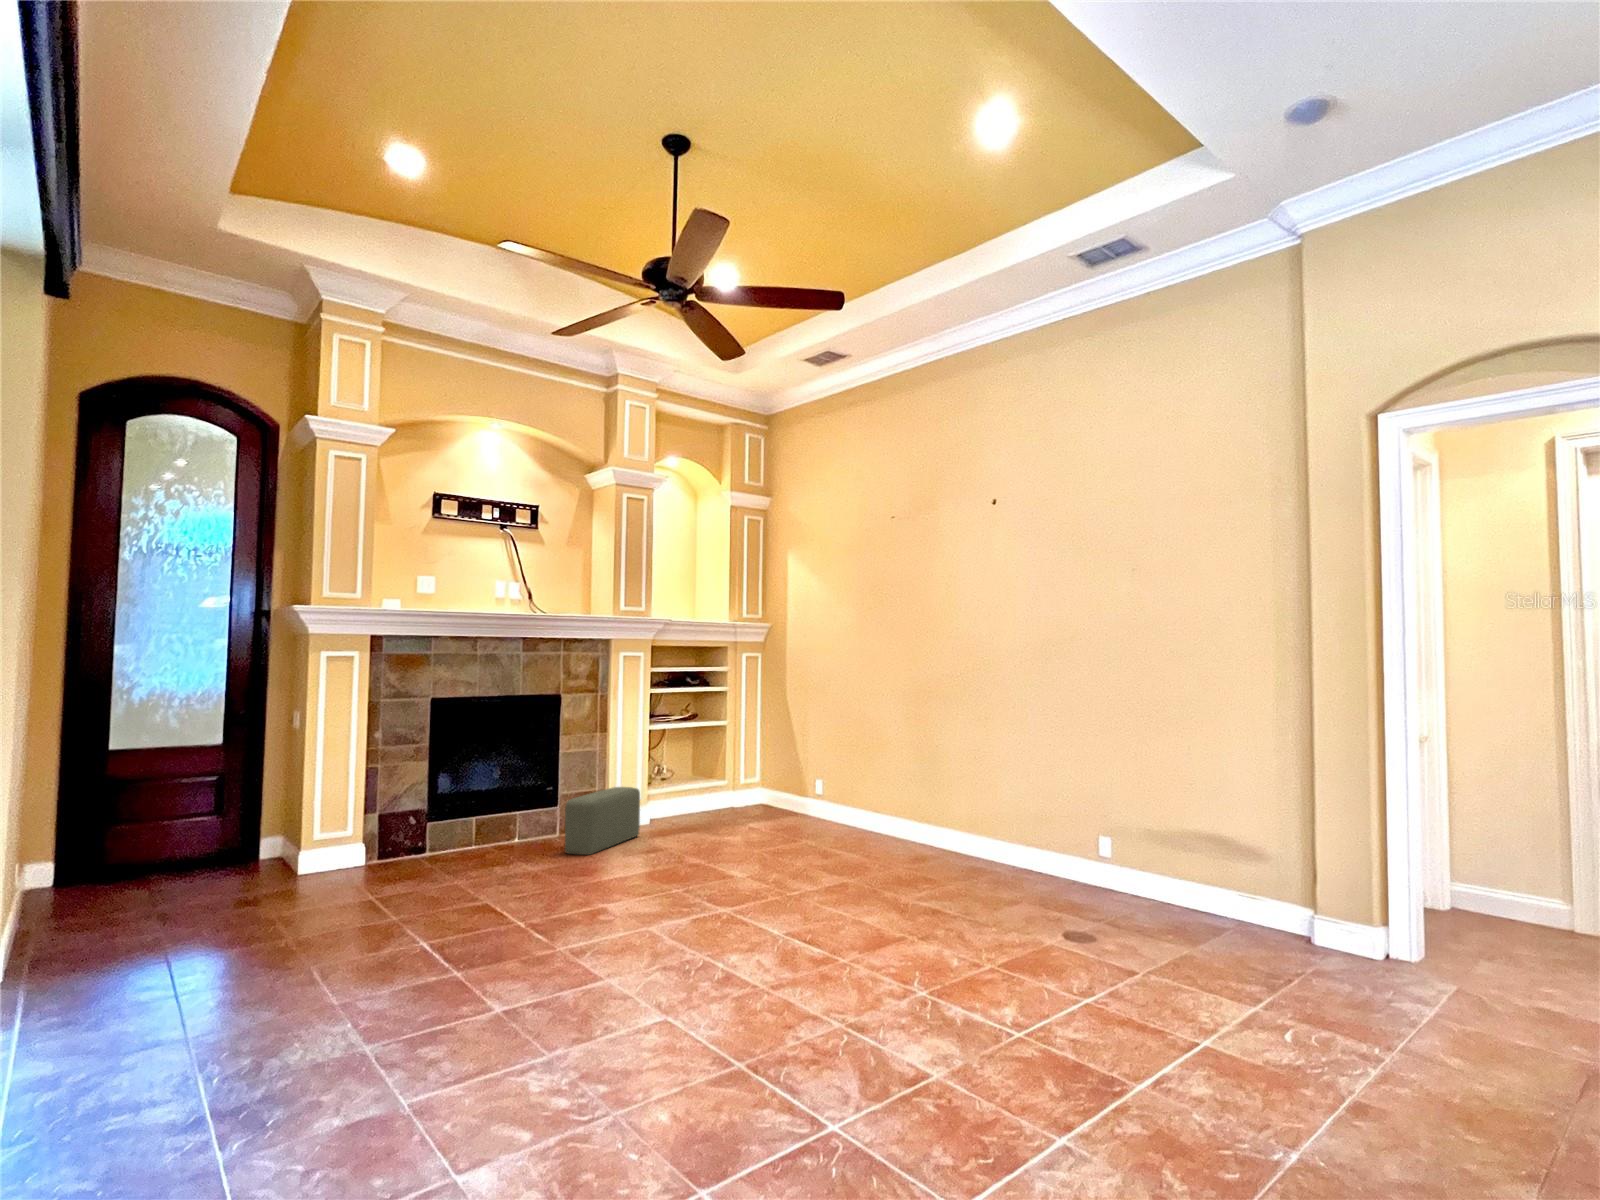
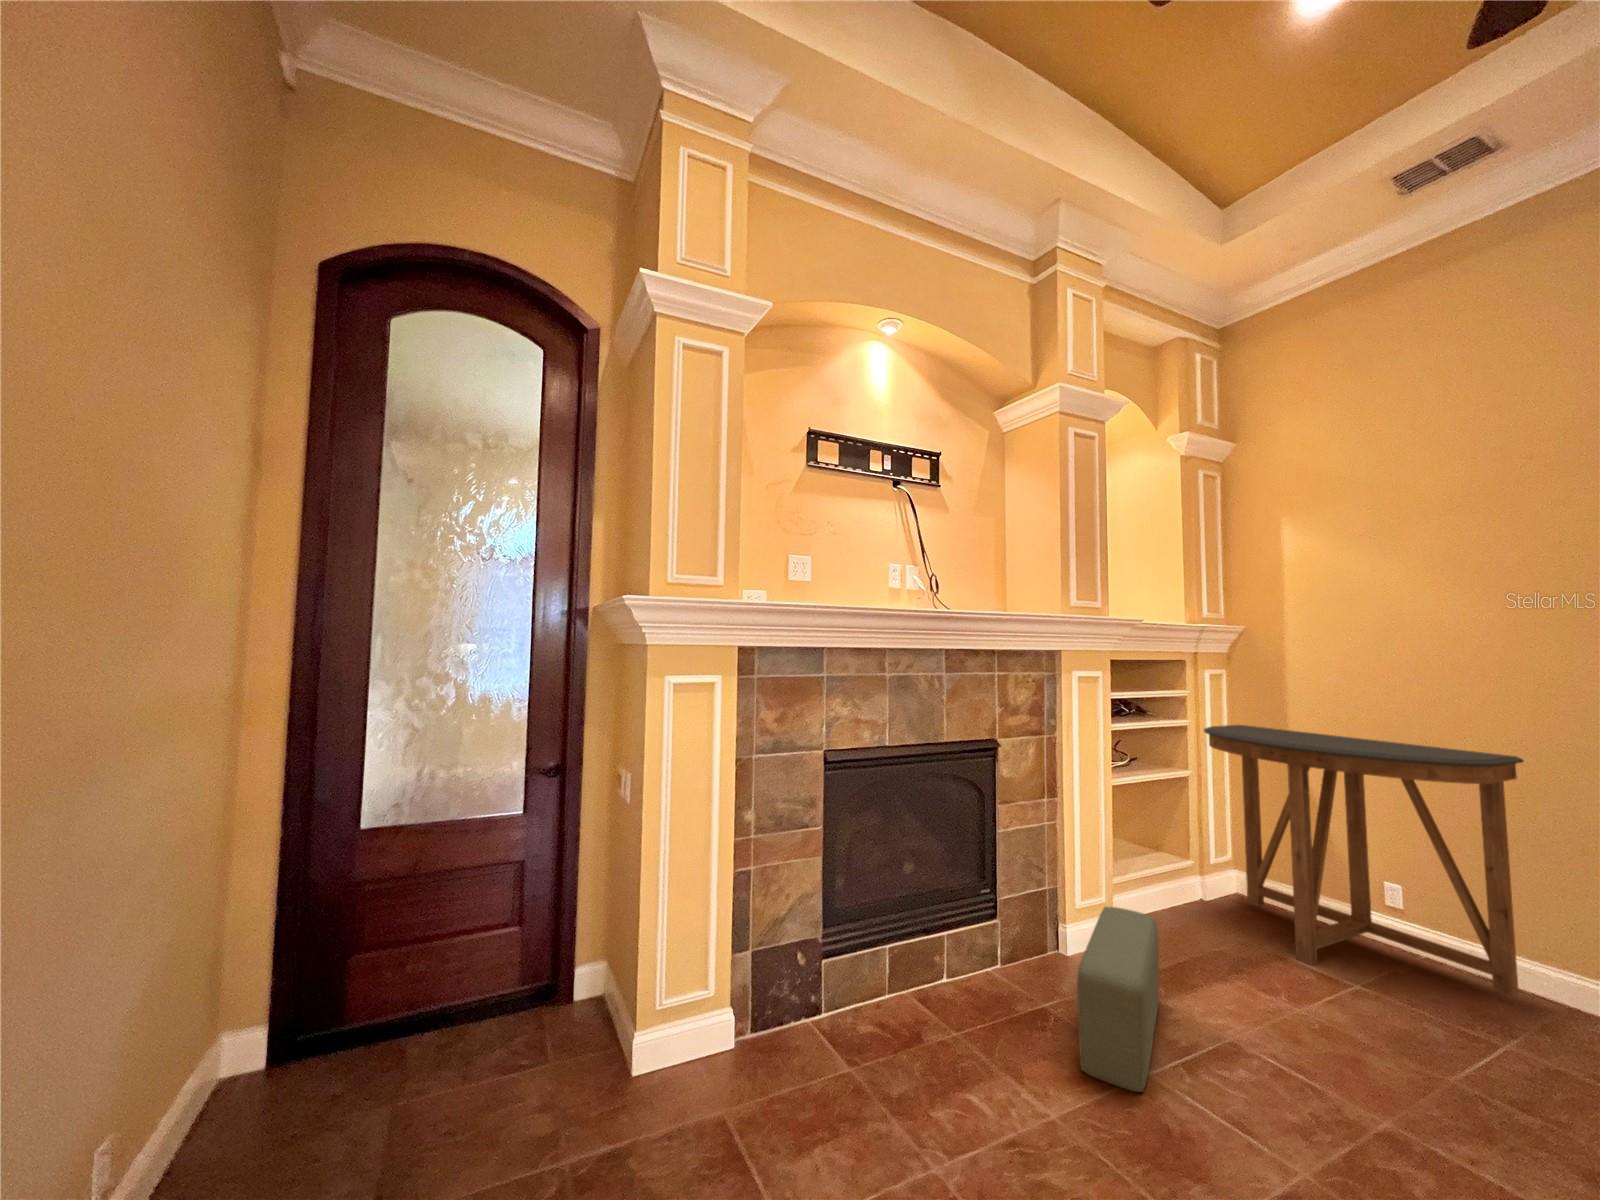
console table: none [725,690,850,823] -> present [1204,725,1523,996]

